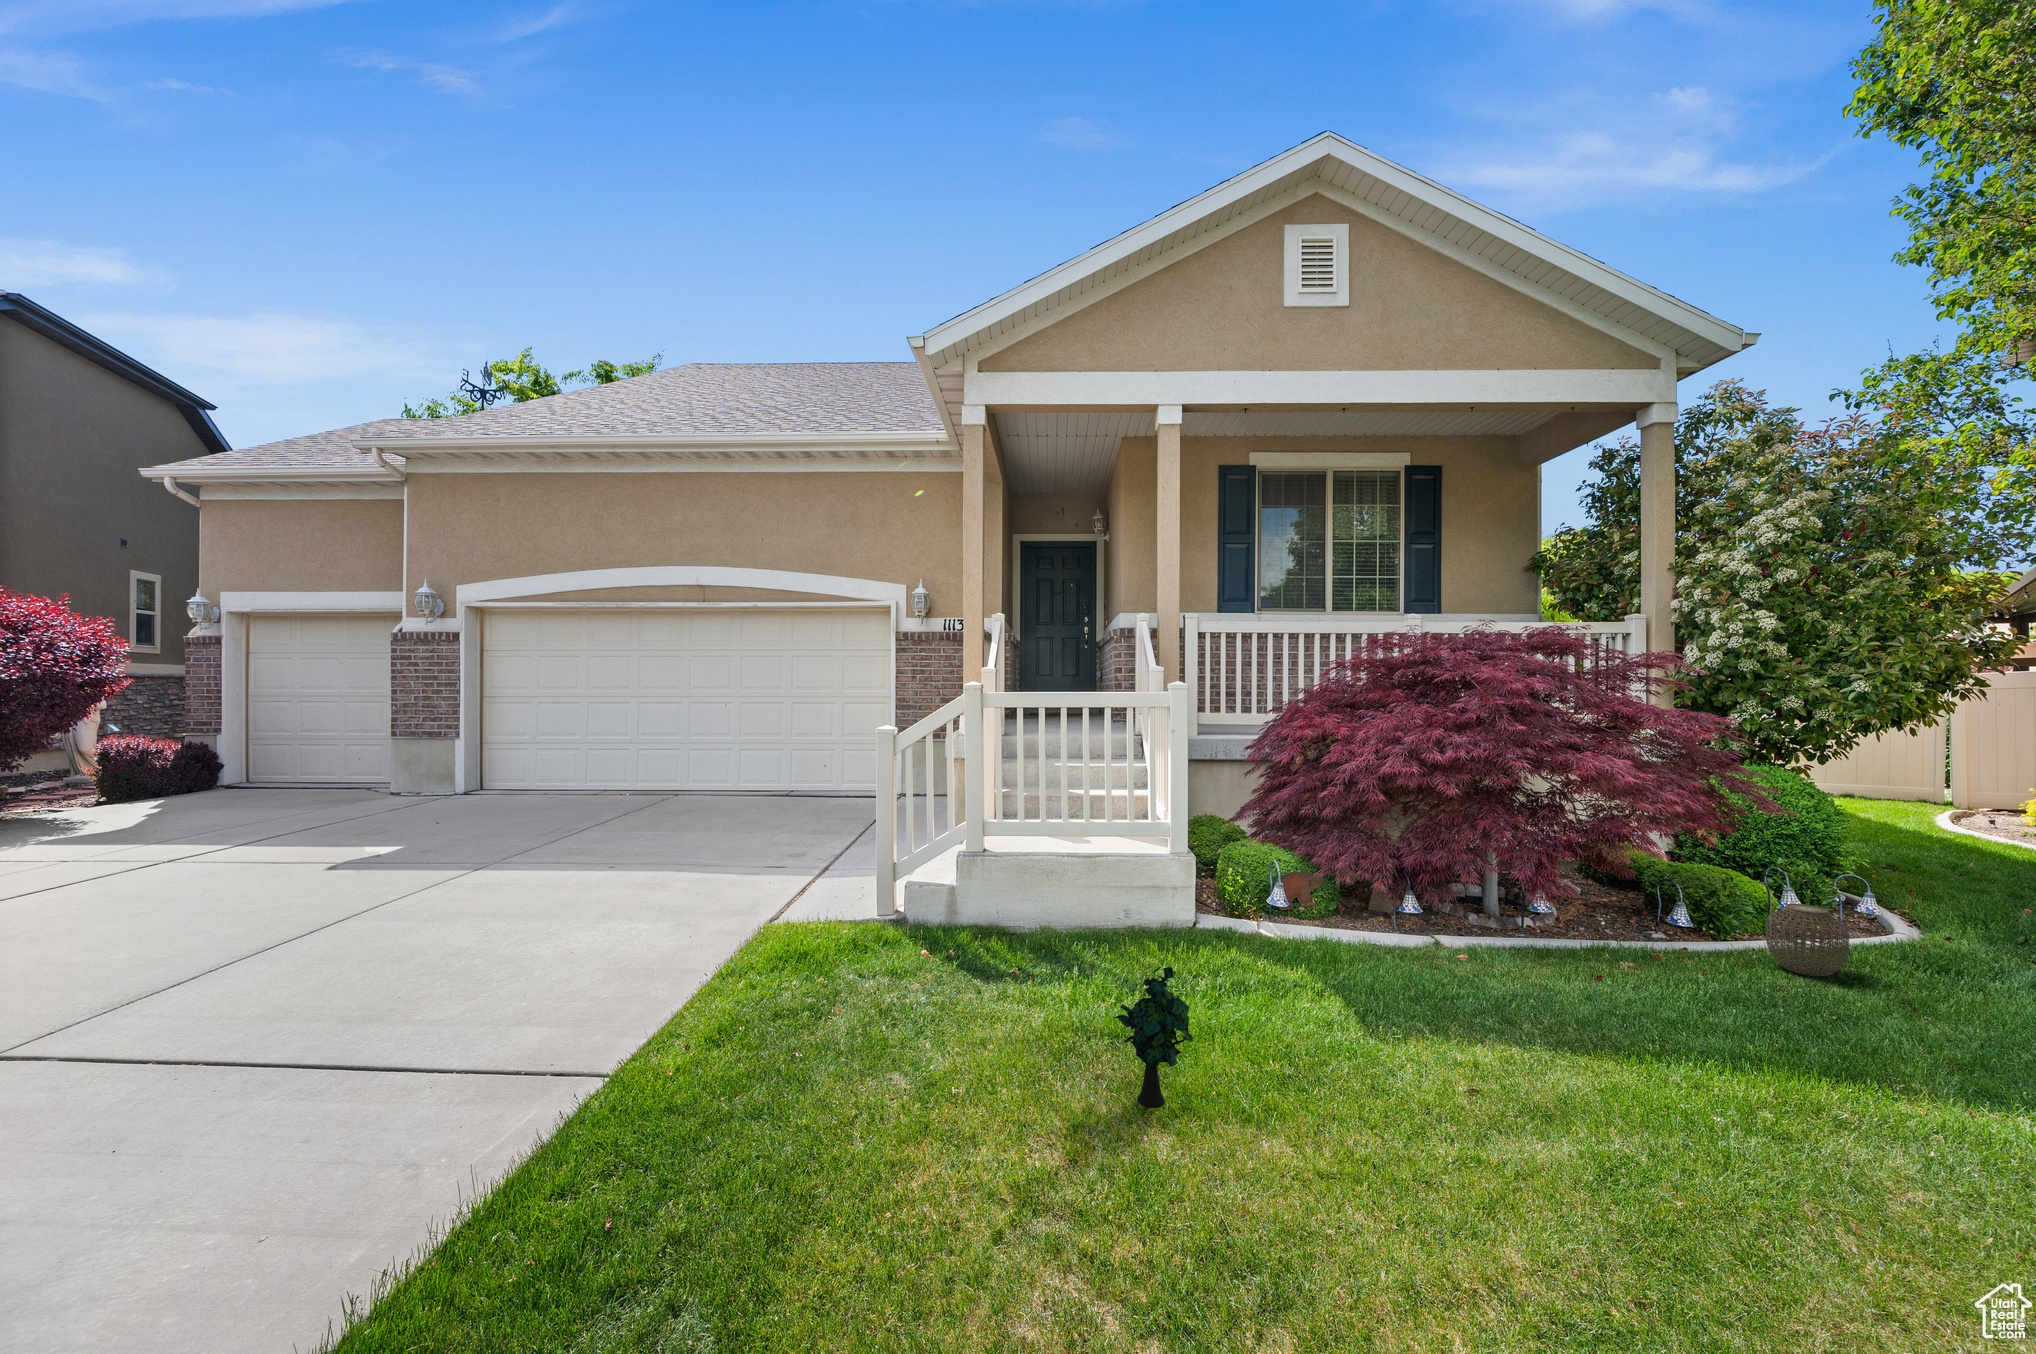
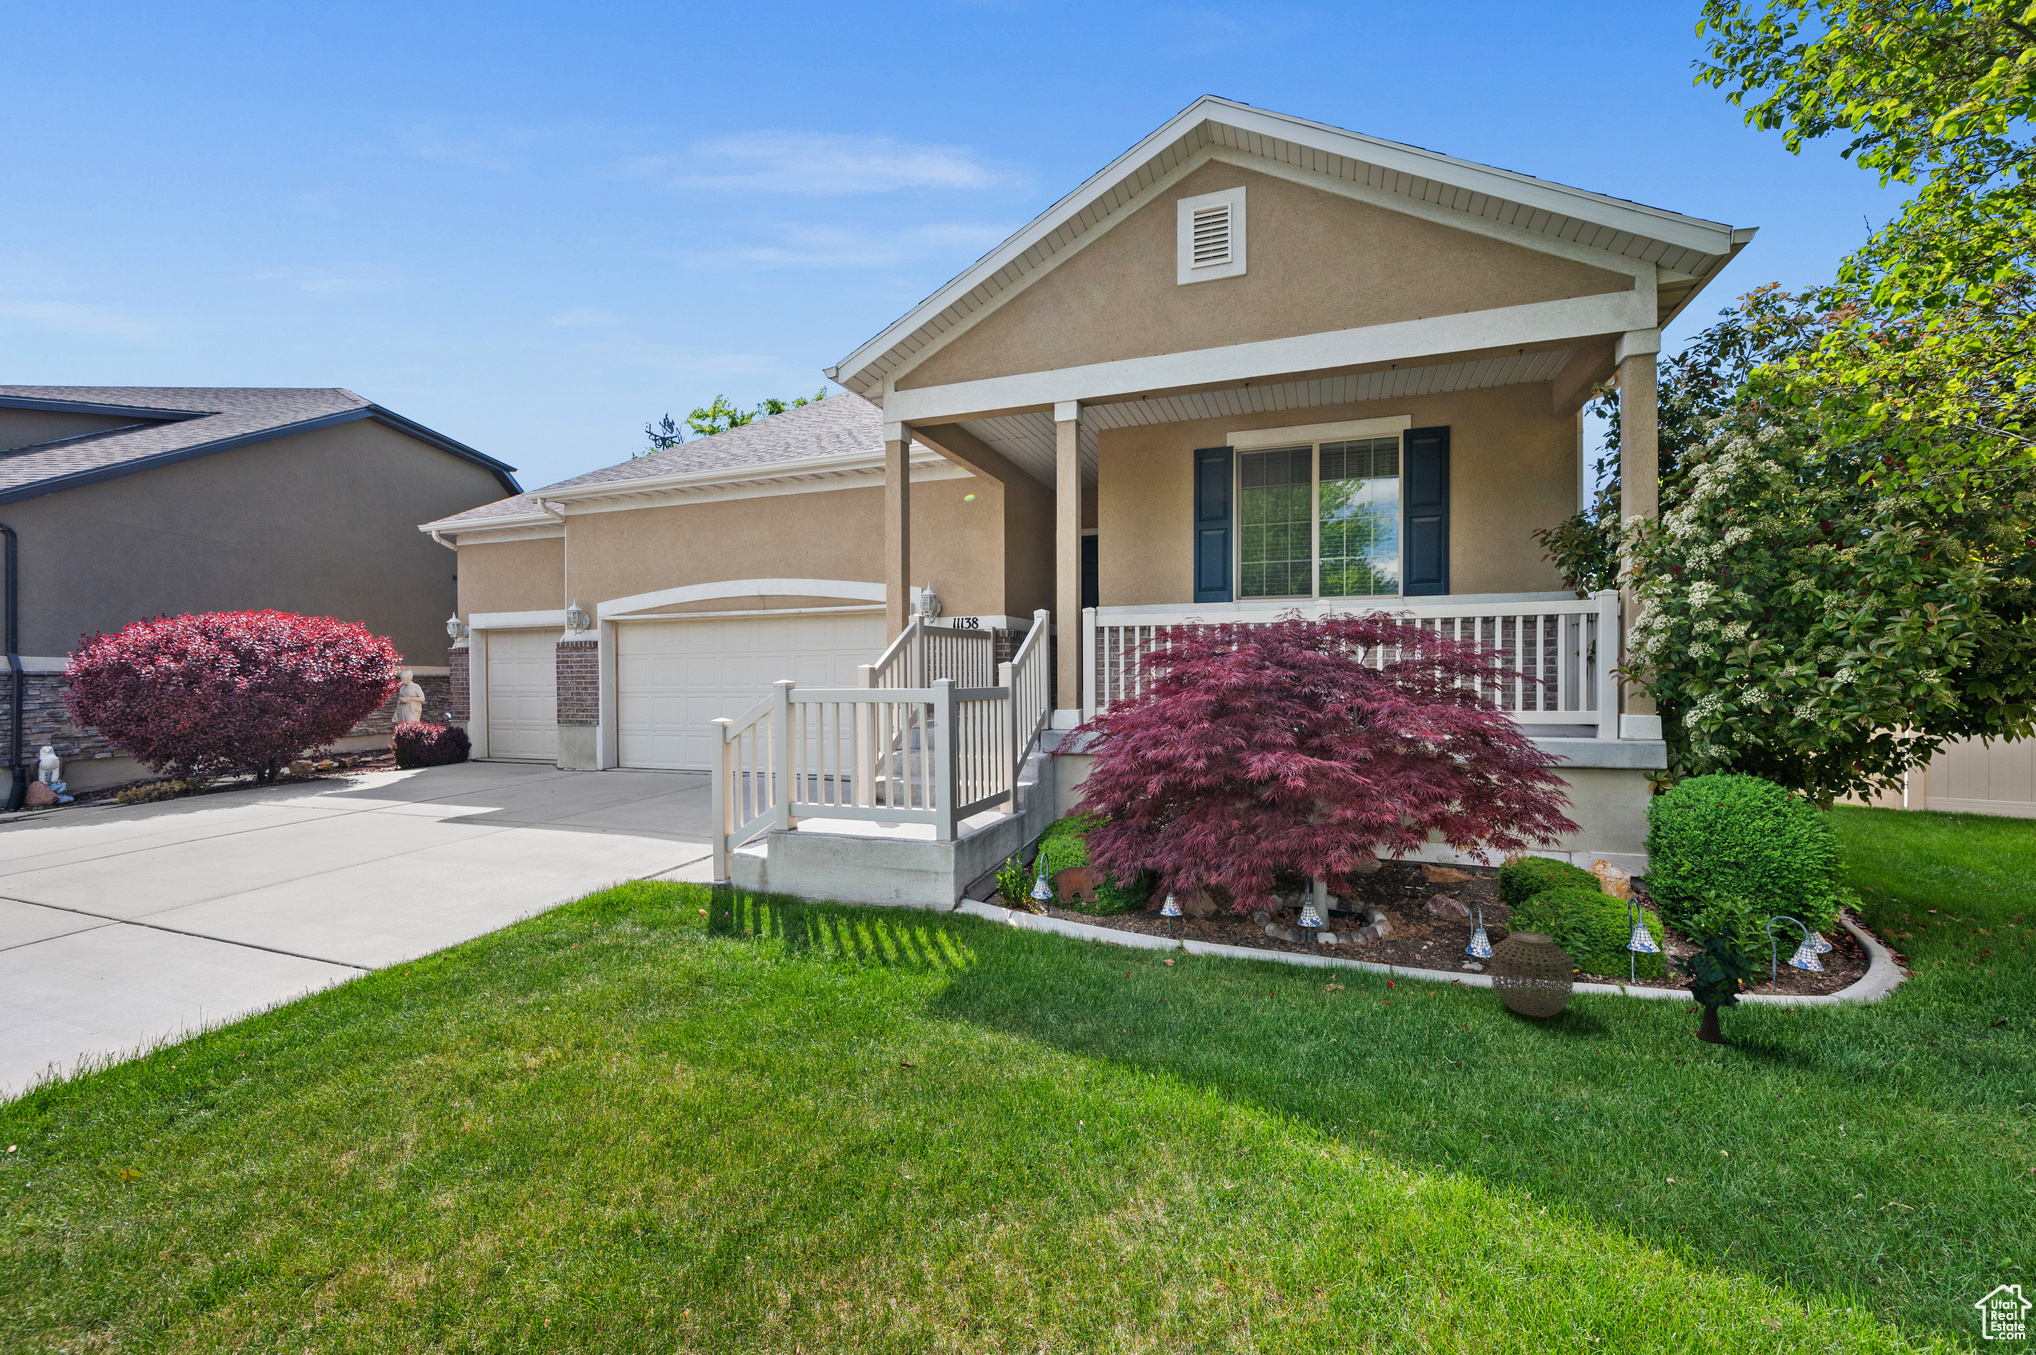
decorative plant: present [1113,967,1193,1107] -> present [1671,927,1755,1043]

